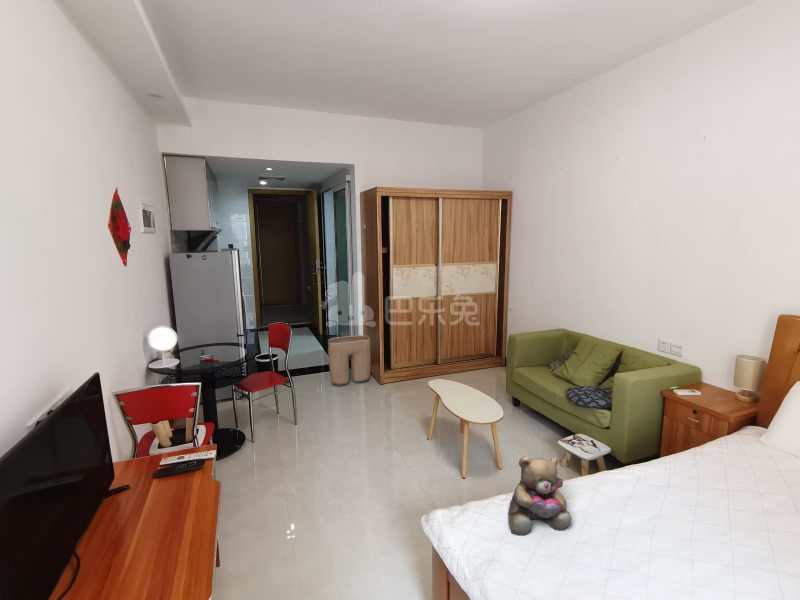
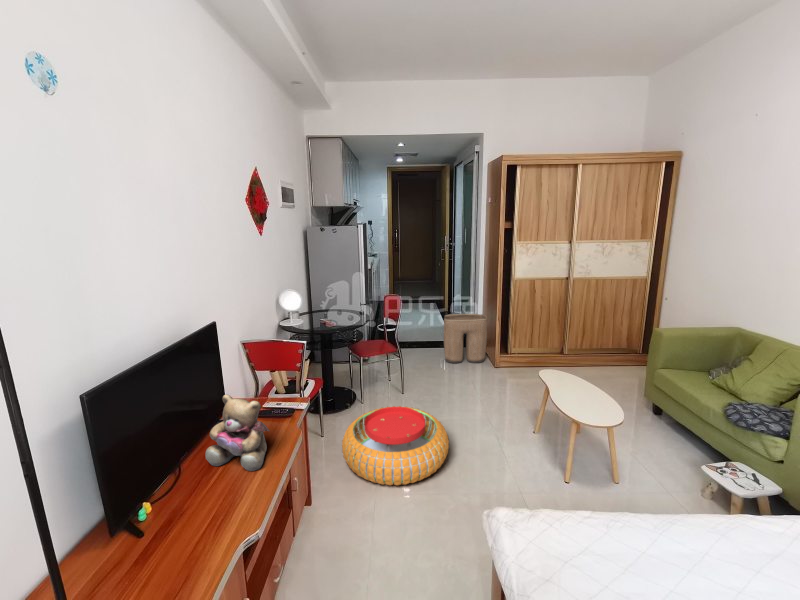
pouf: none [244,437,359,524] -> present [342,406,449,485]
teddy bear: present [508,456,571,535] -> present [206,394,269,471]

